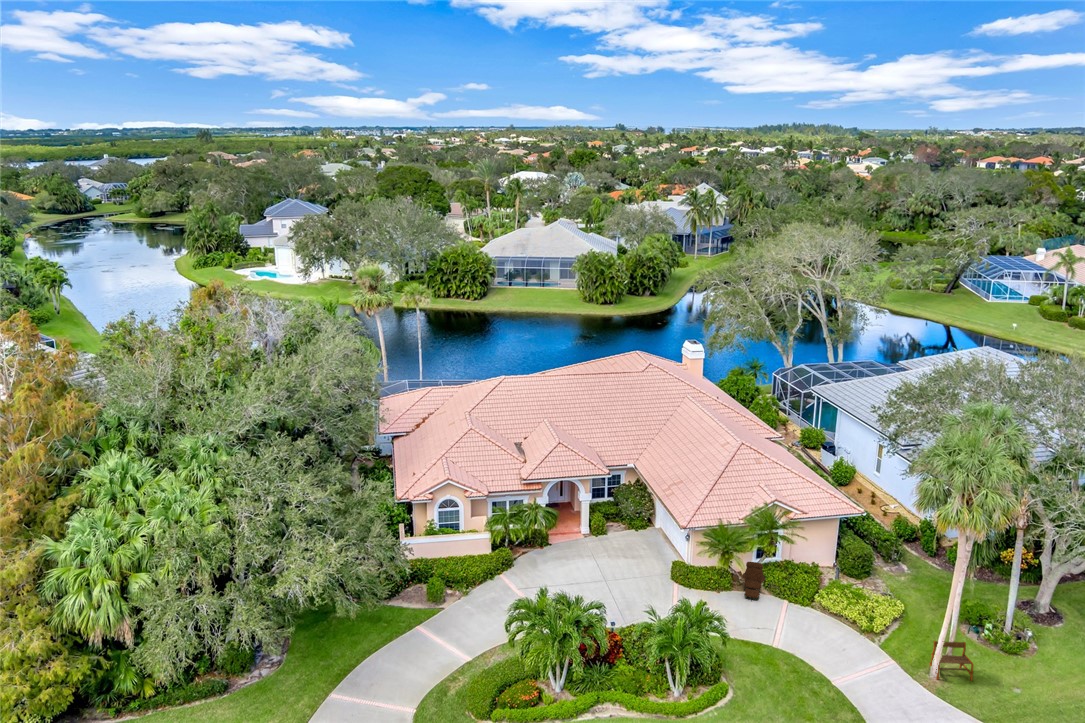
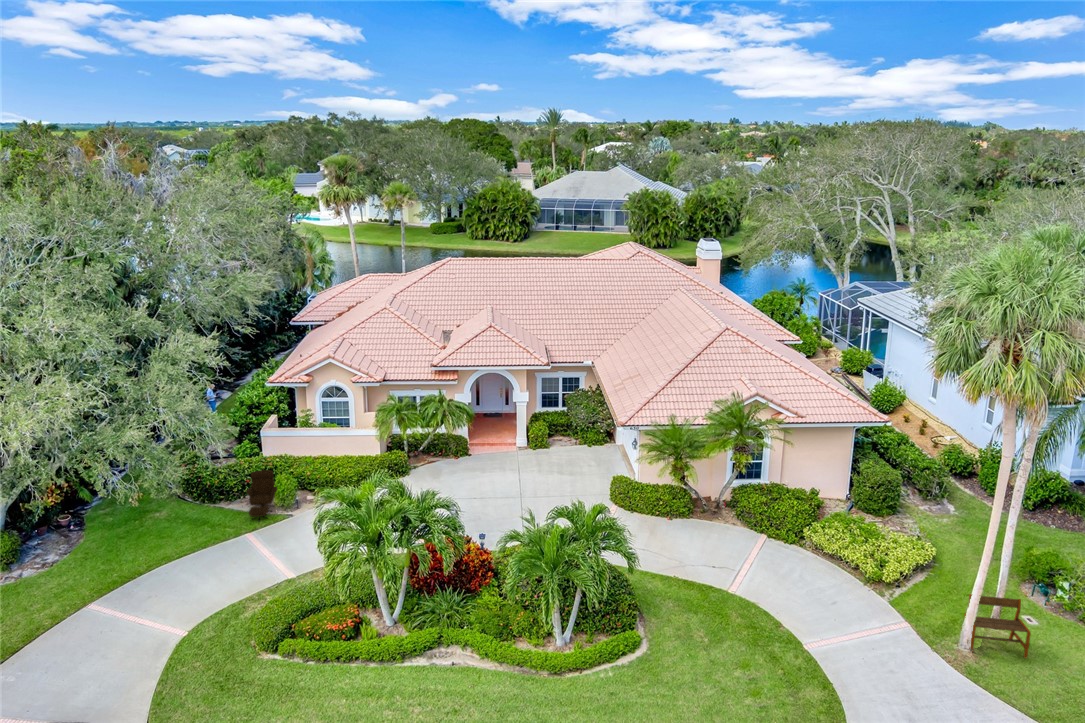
lounge chair: present [742,562,765,601] -> present [246,470,277,520]

